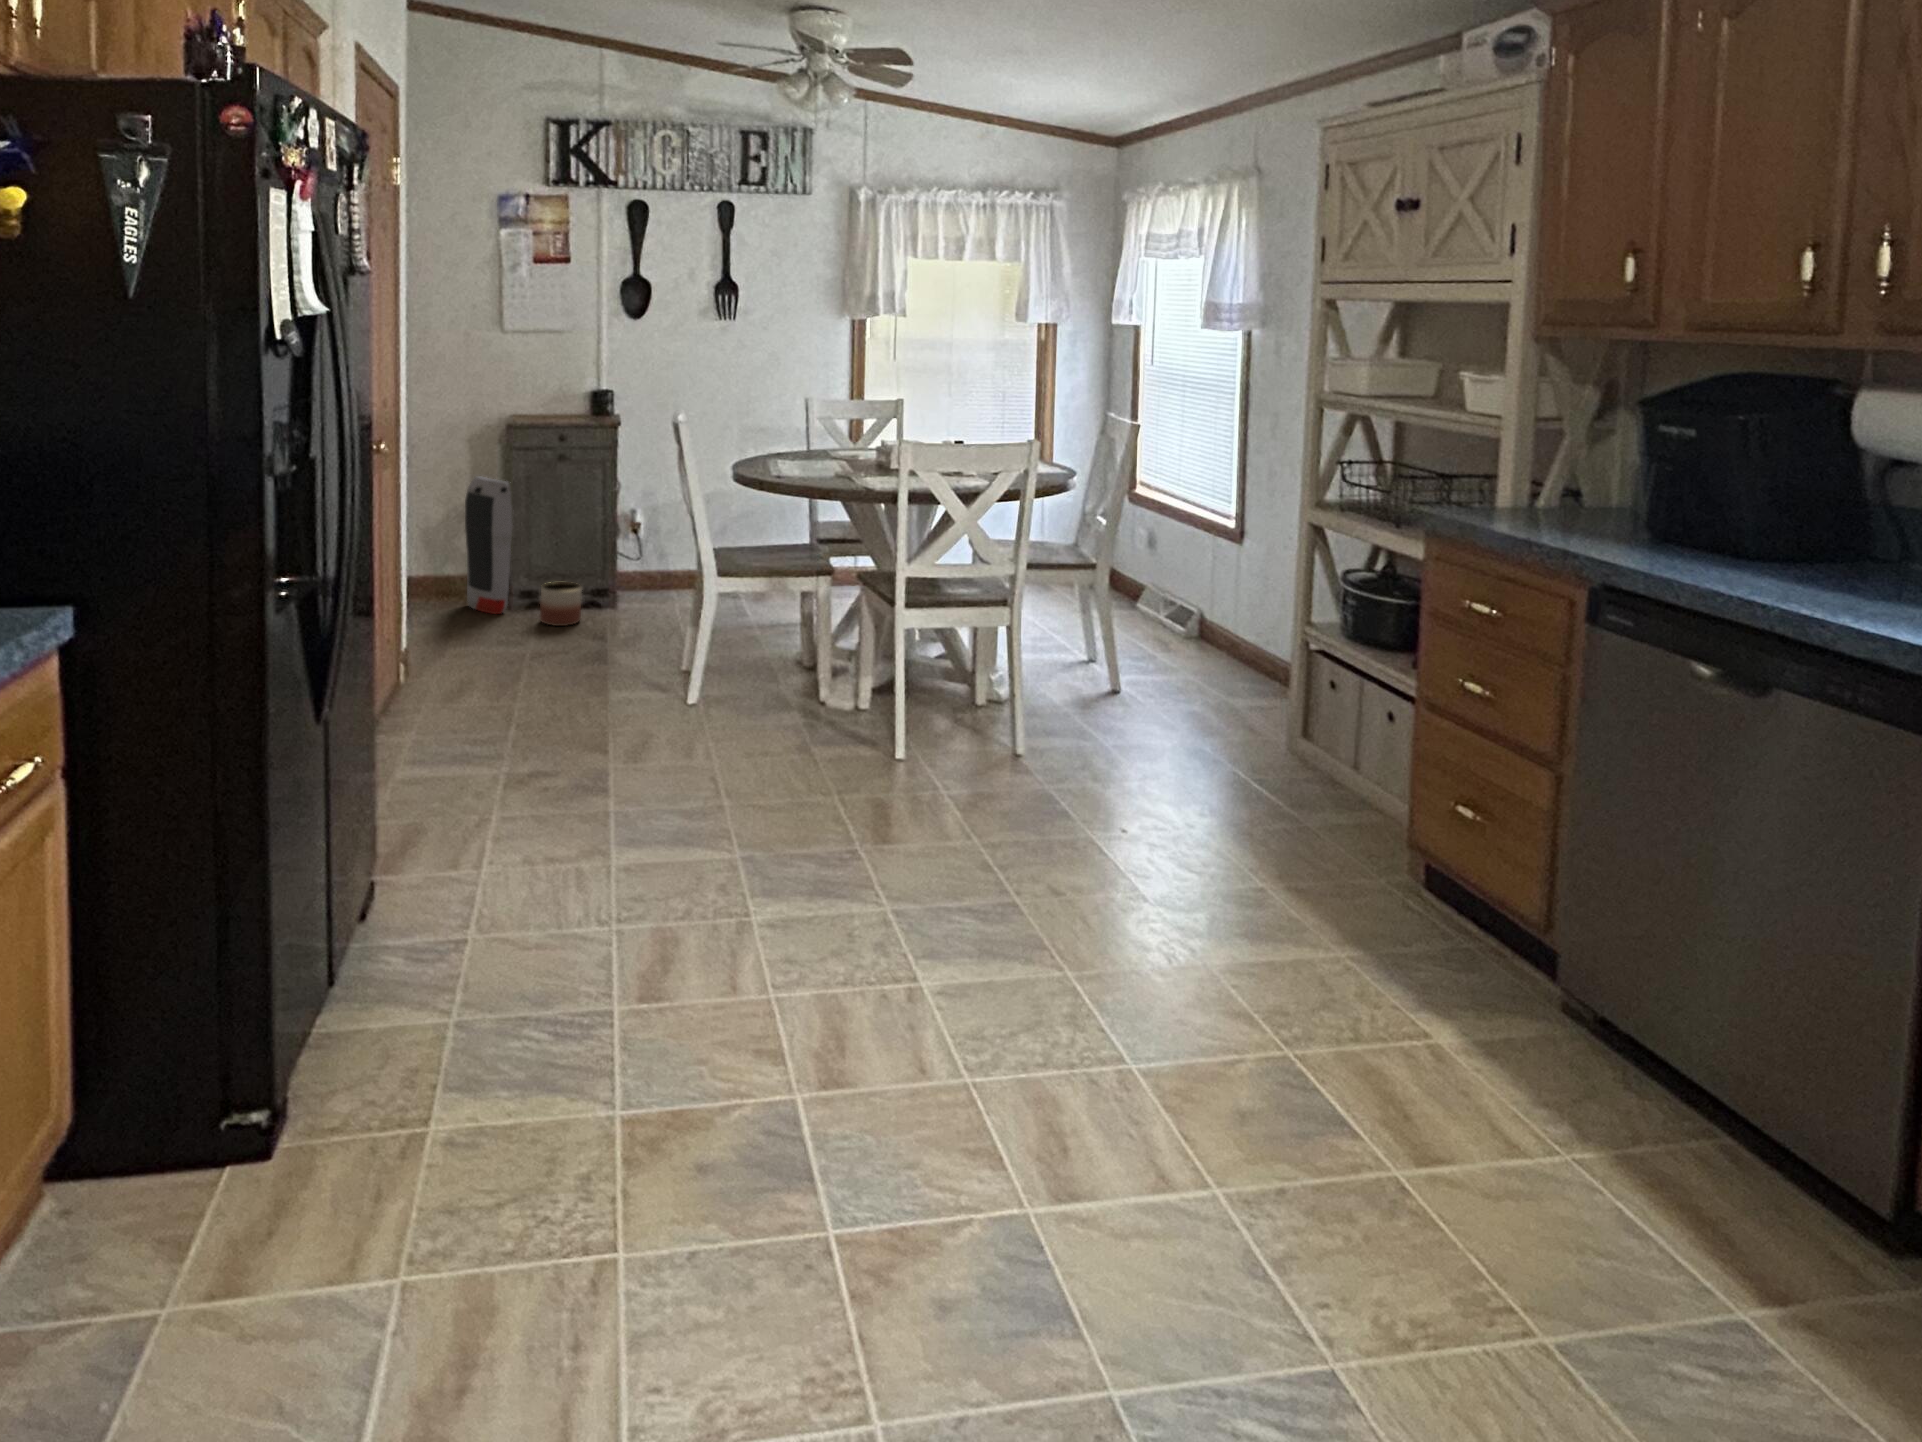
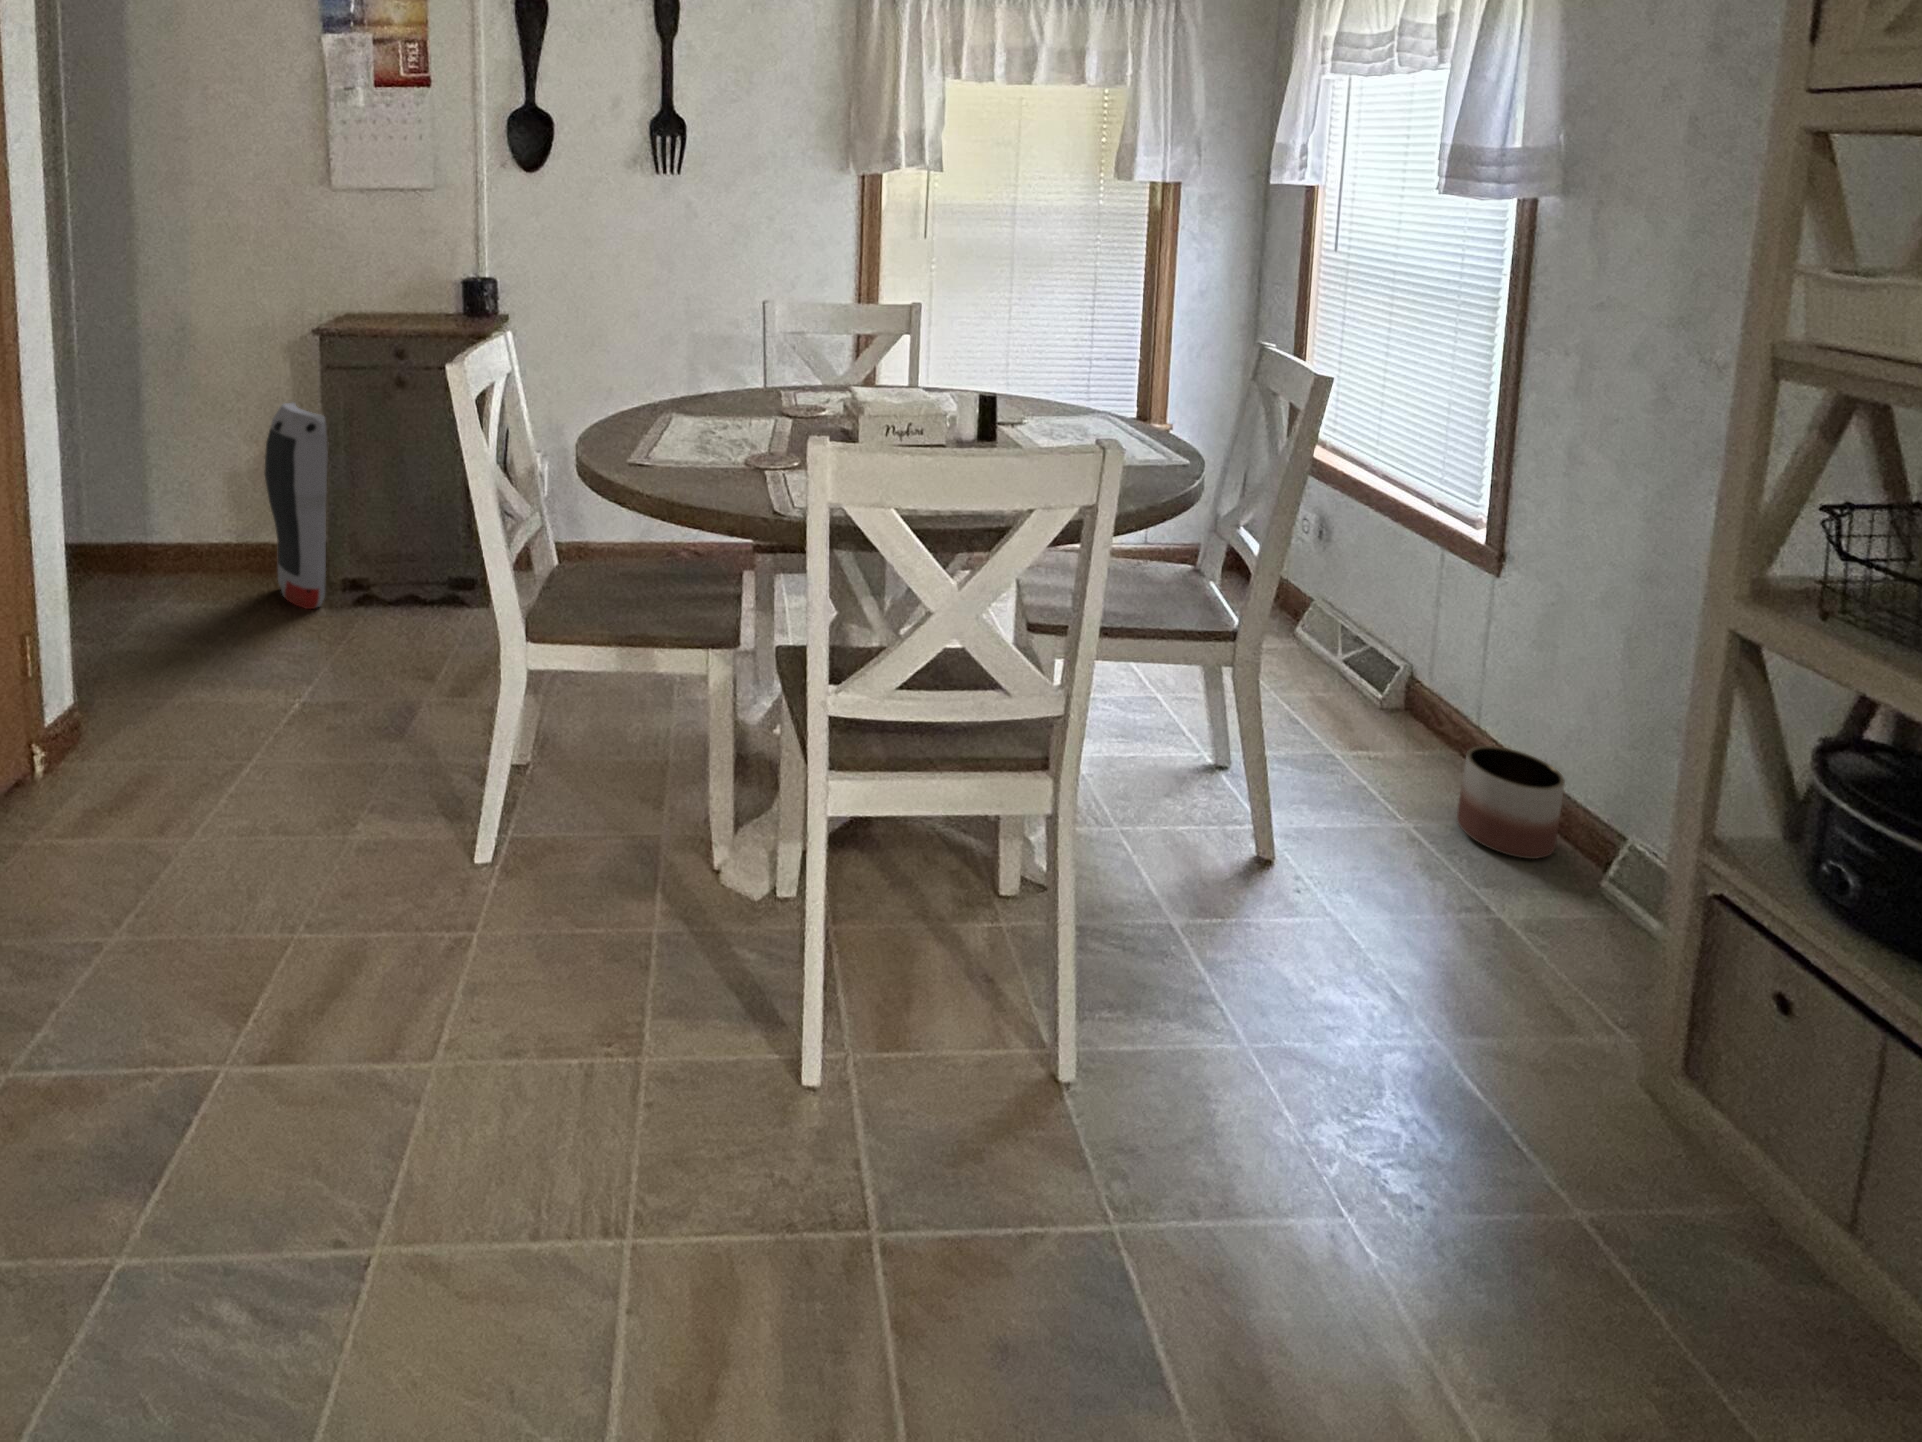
planter: present [540,582,581,626] -> present [1457,746,1565,859]

